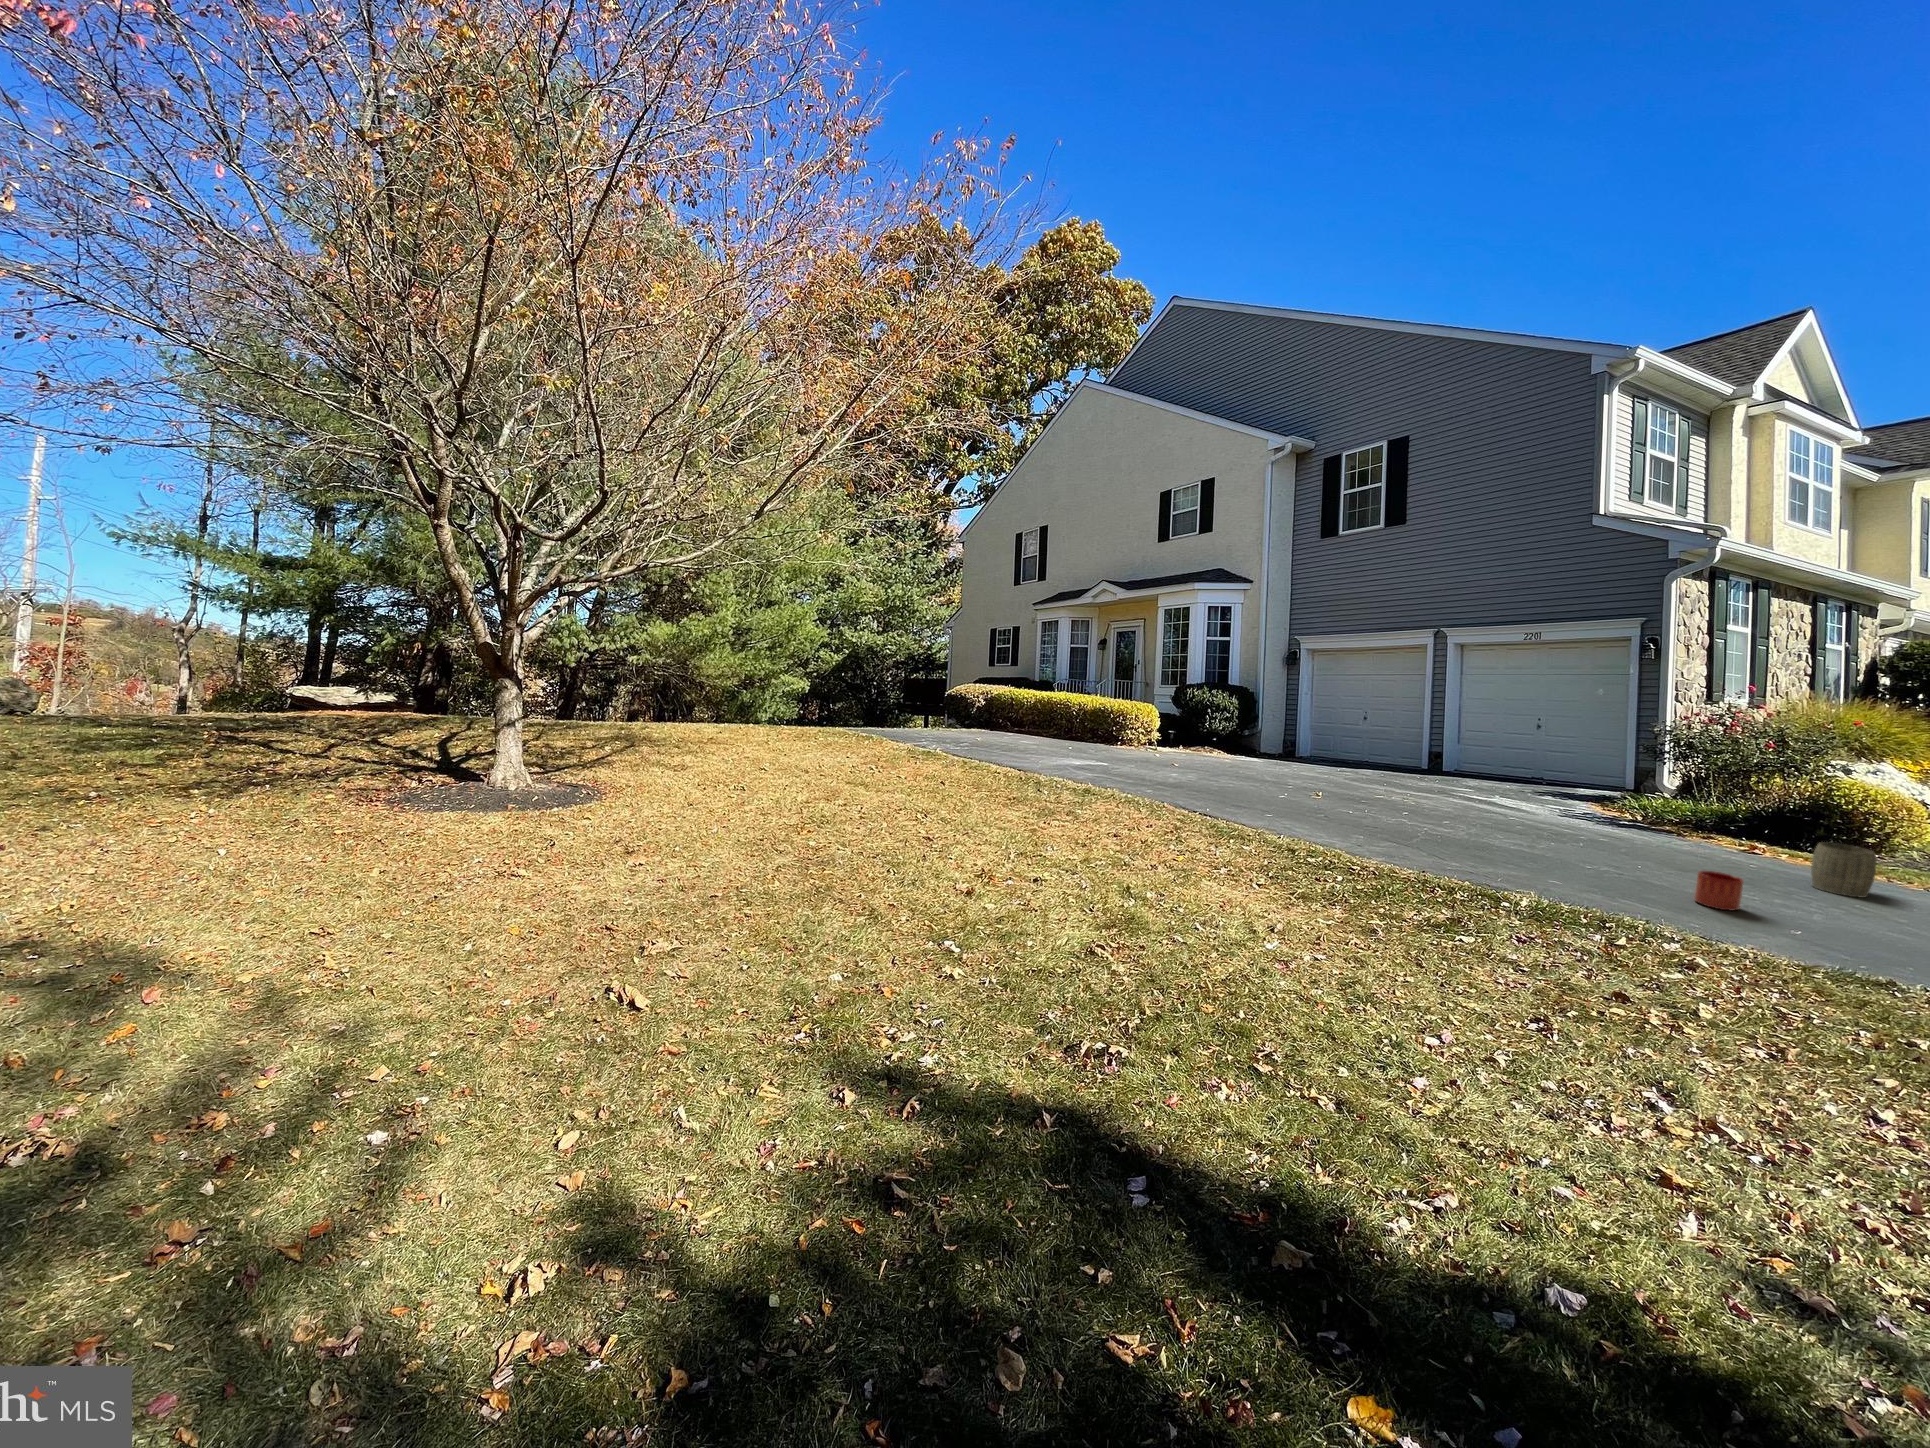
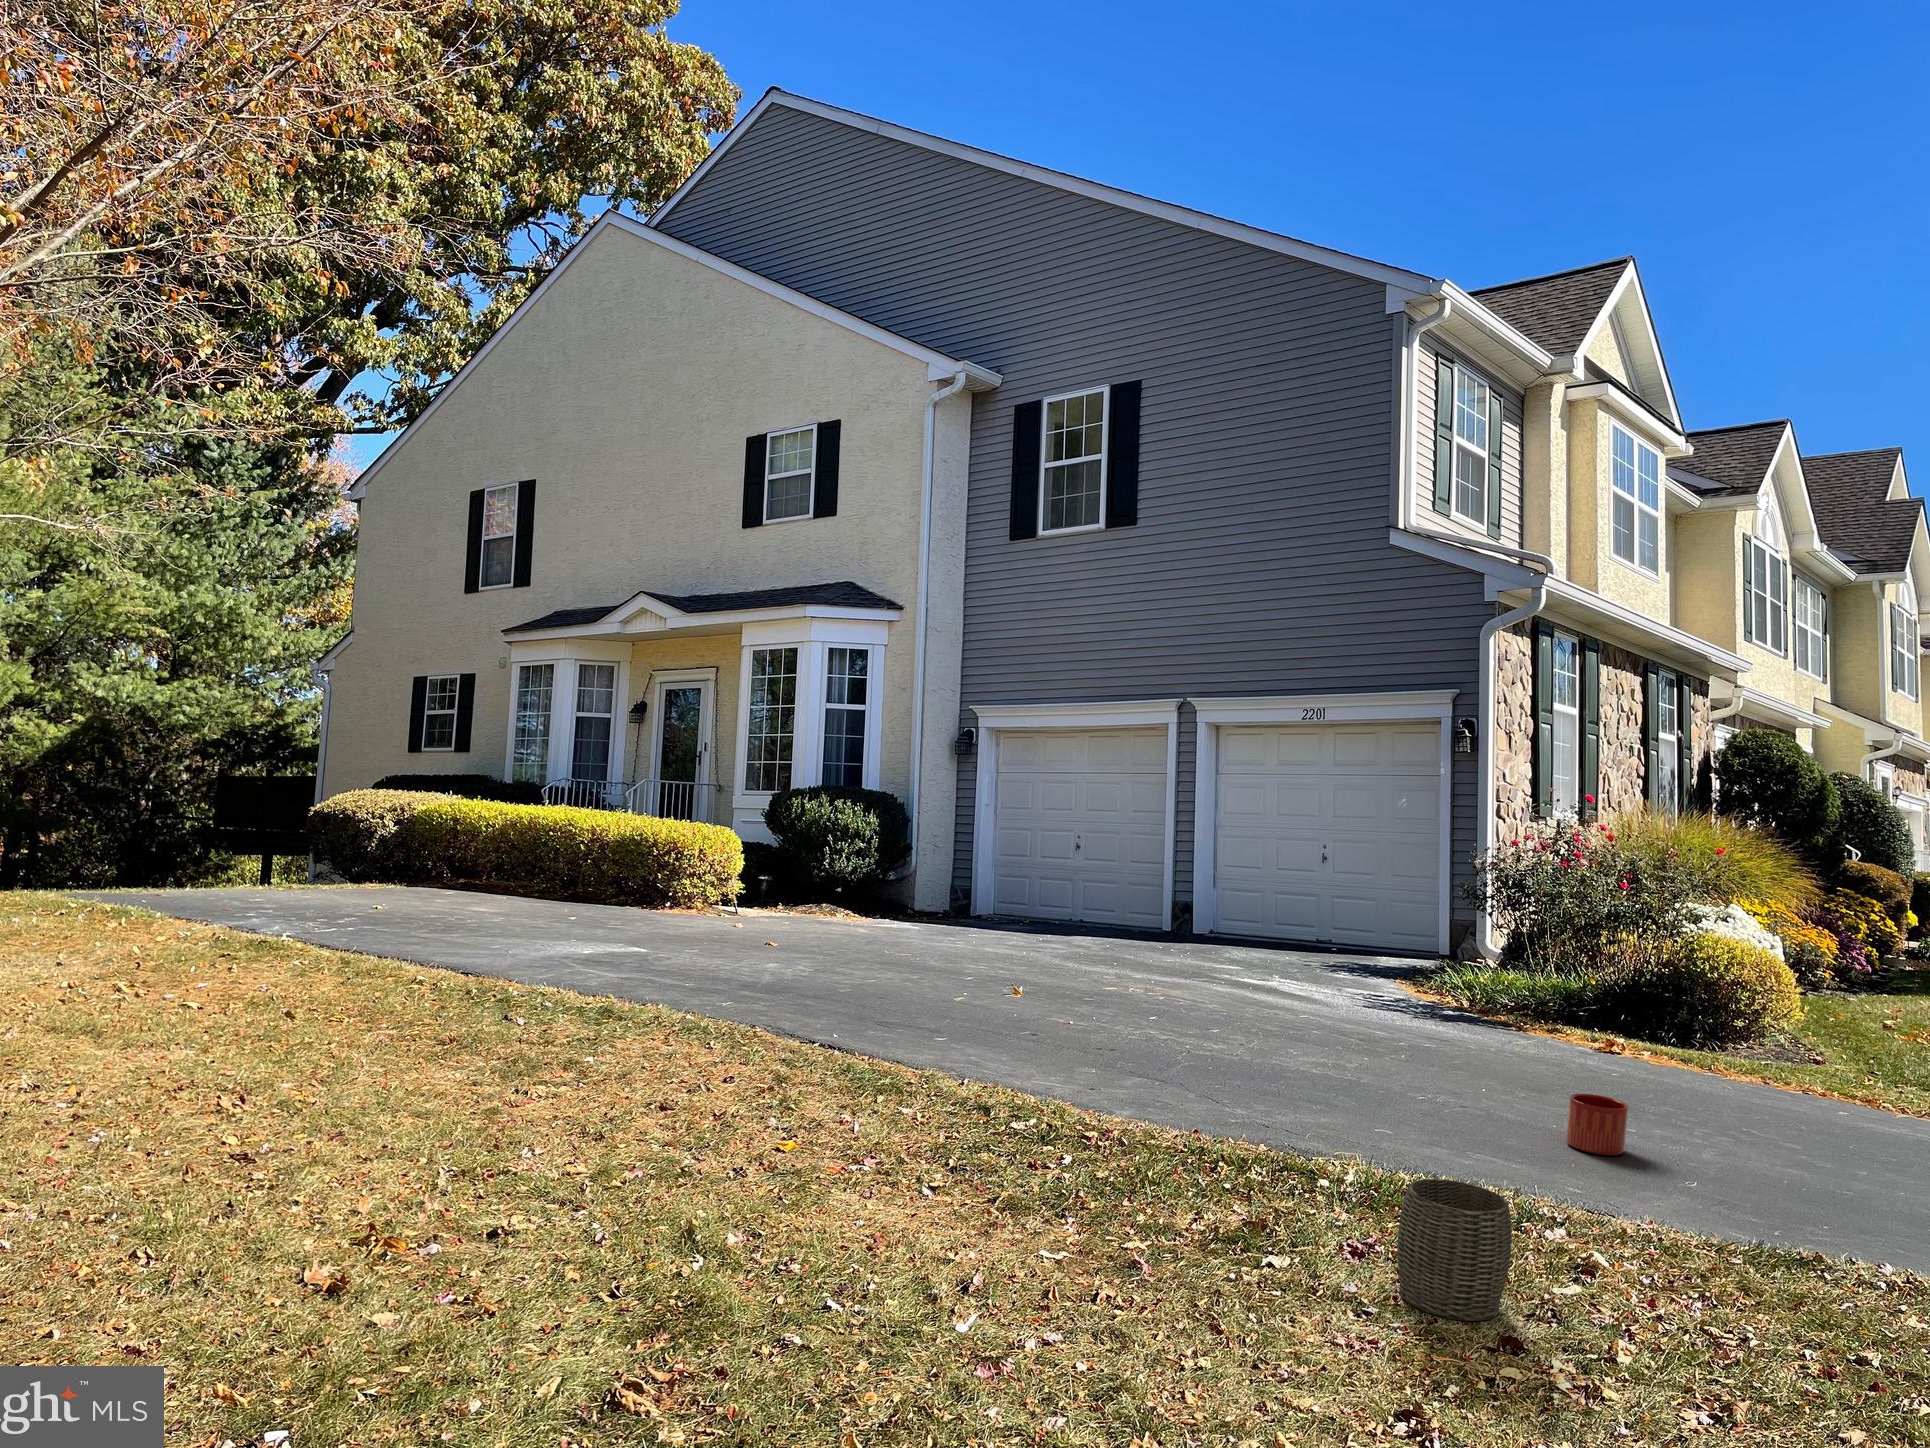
woven basket: present [1811,842,1877,898] -> present [1397,1179,1512,1321]

